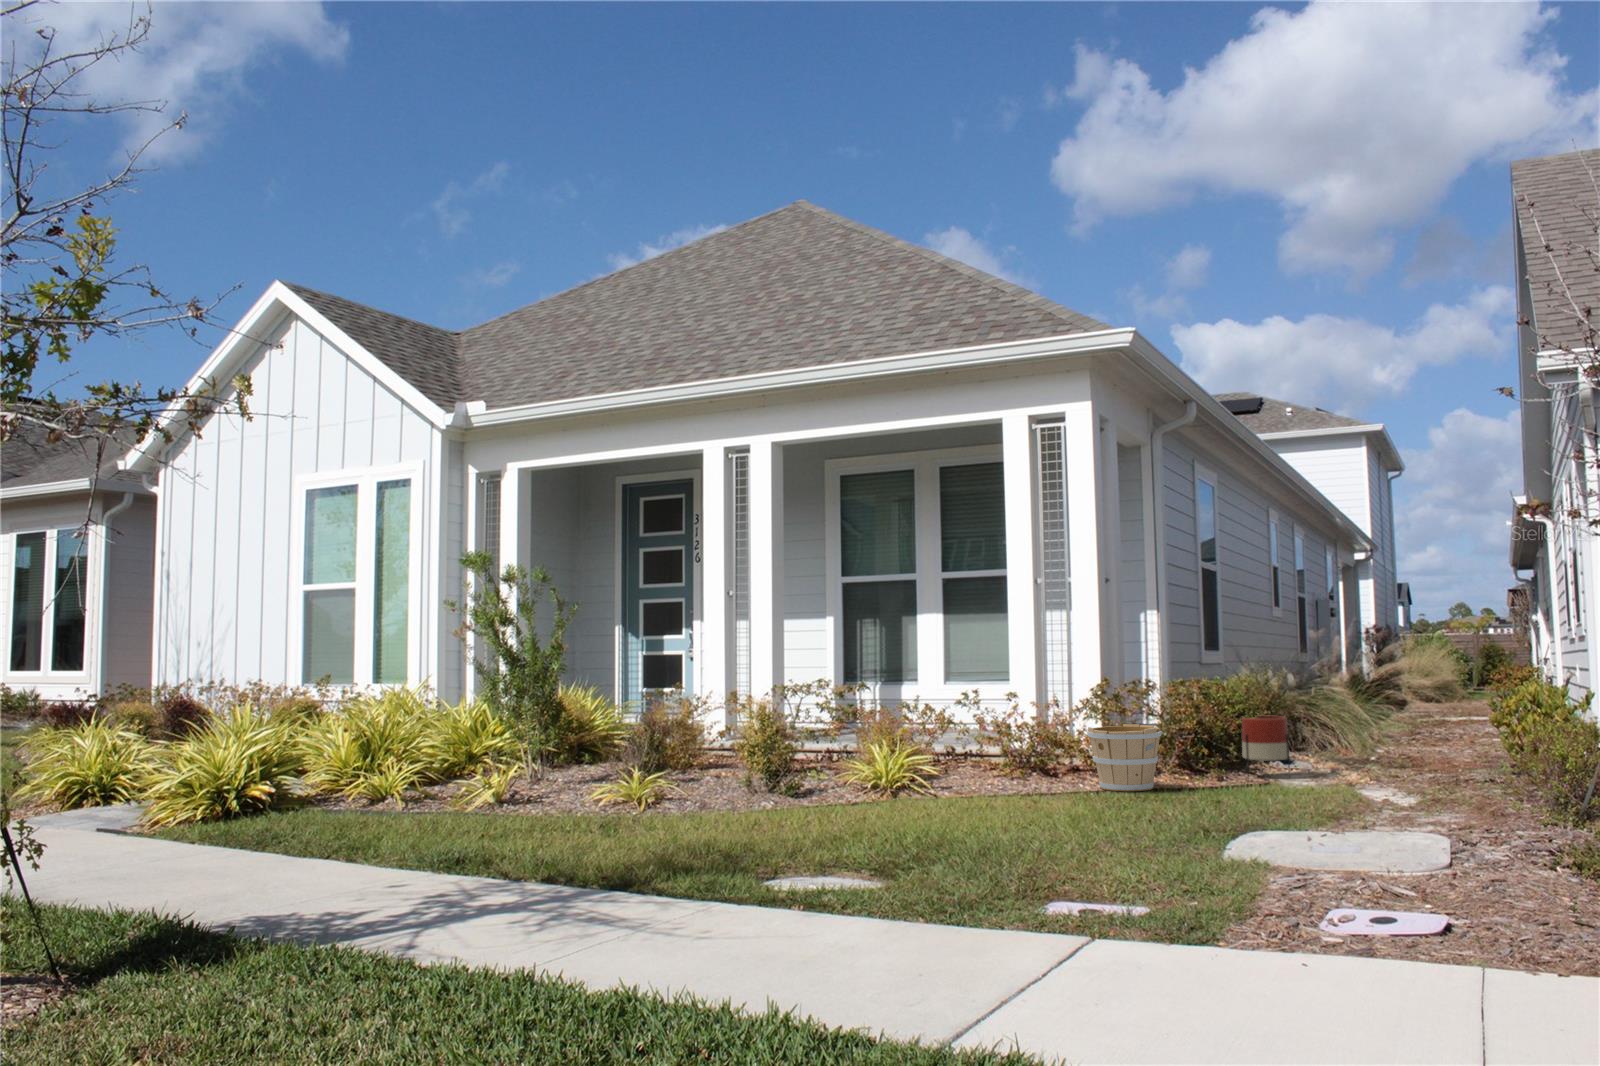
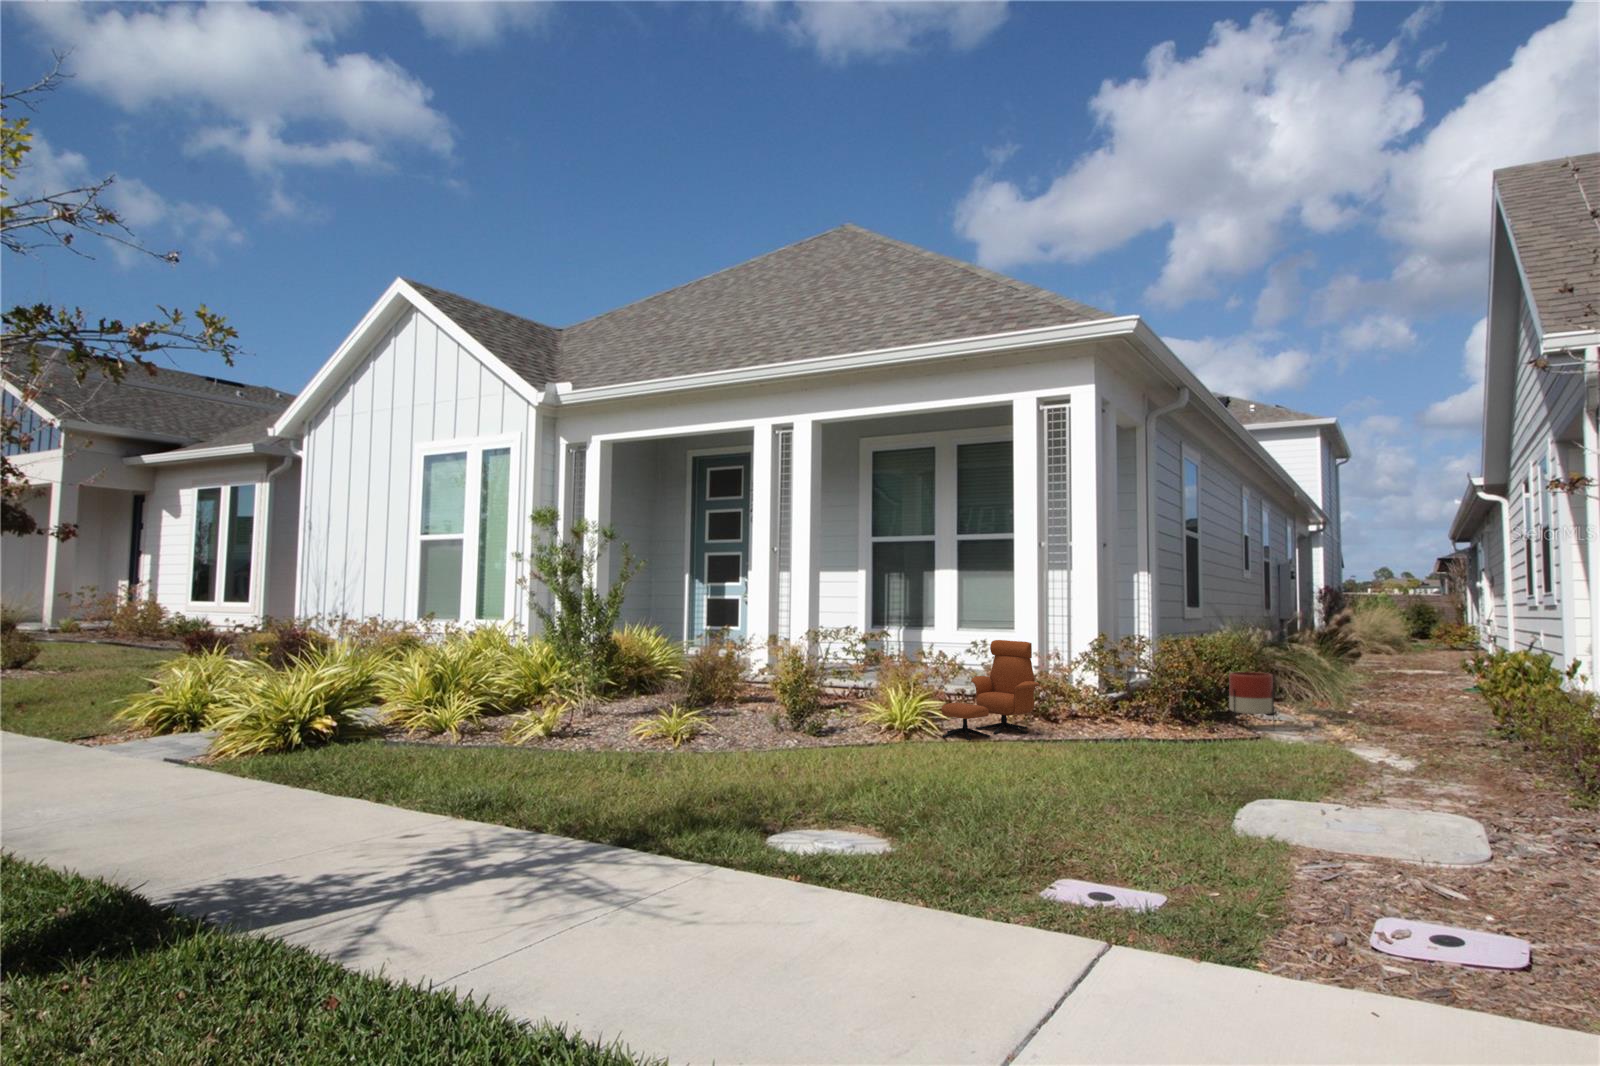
lounge chair: none [930,687,1037,796] -> present [942,640,1040,740]
wooden bucket: present [1087,724,1162,791] -> none [1086,677,1156,740]

